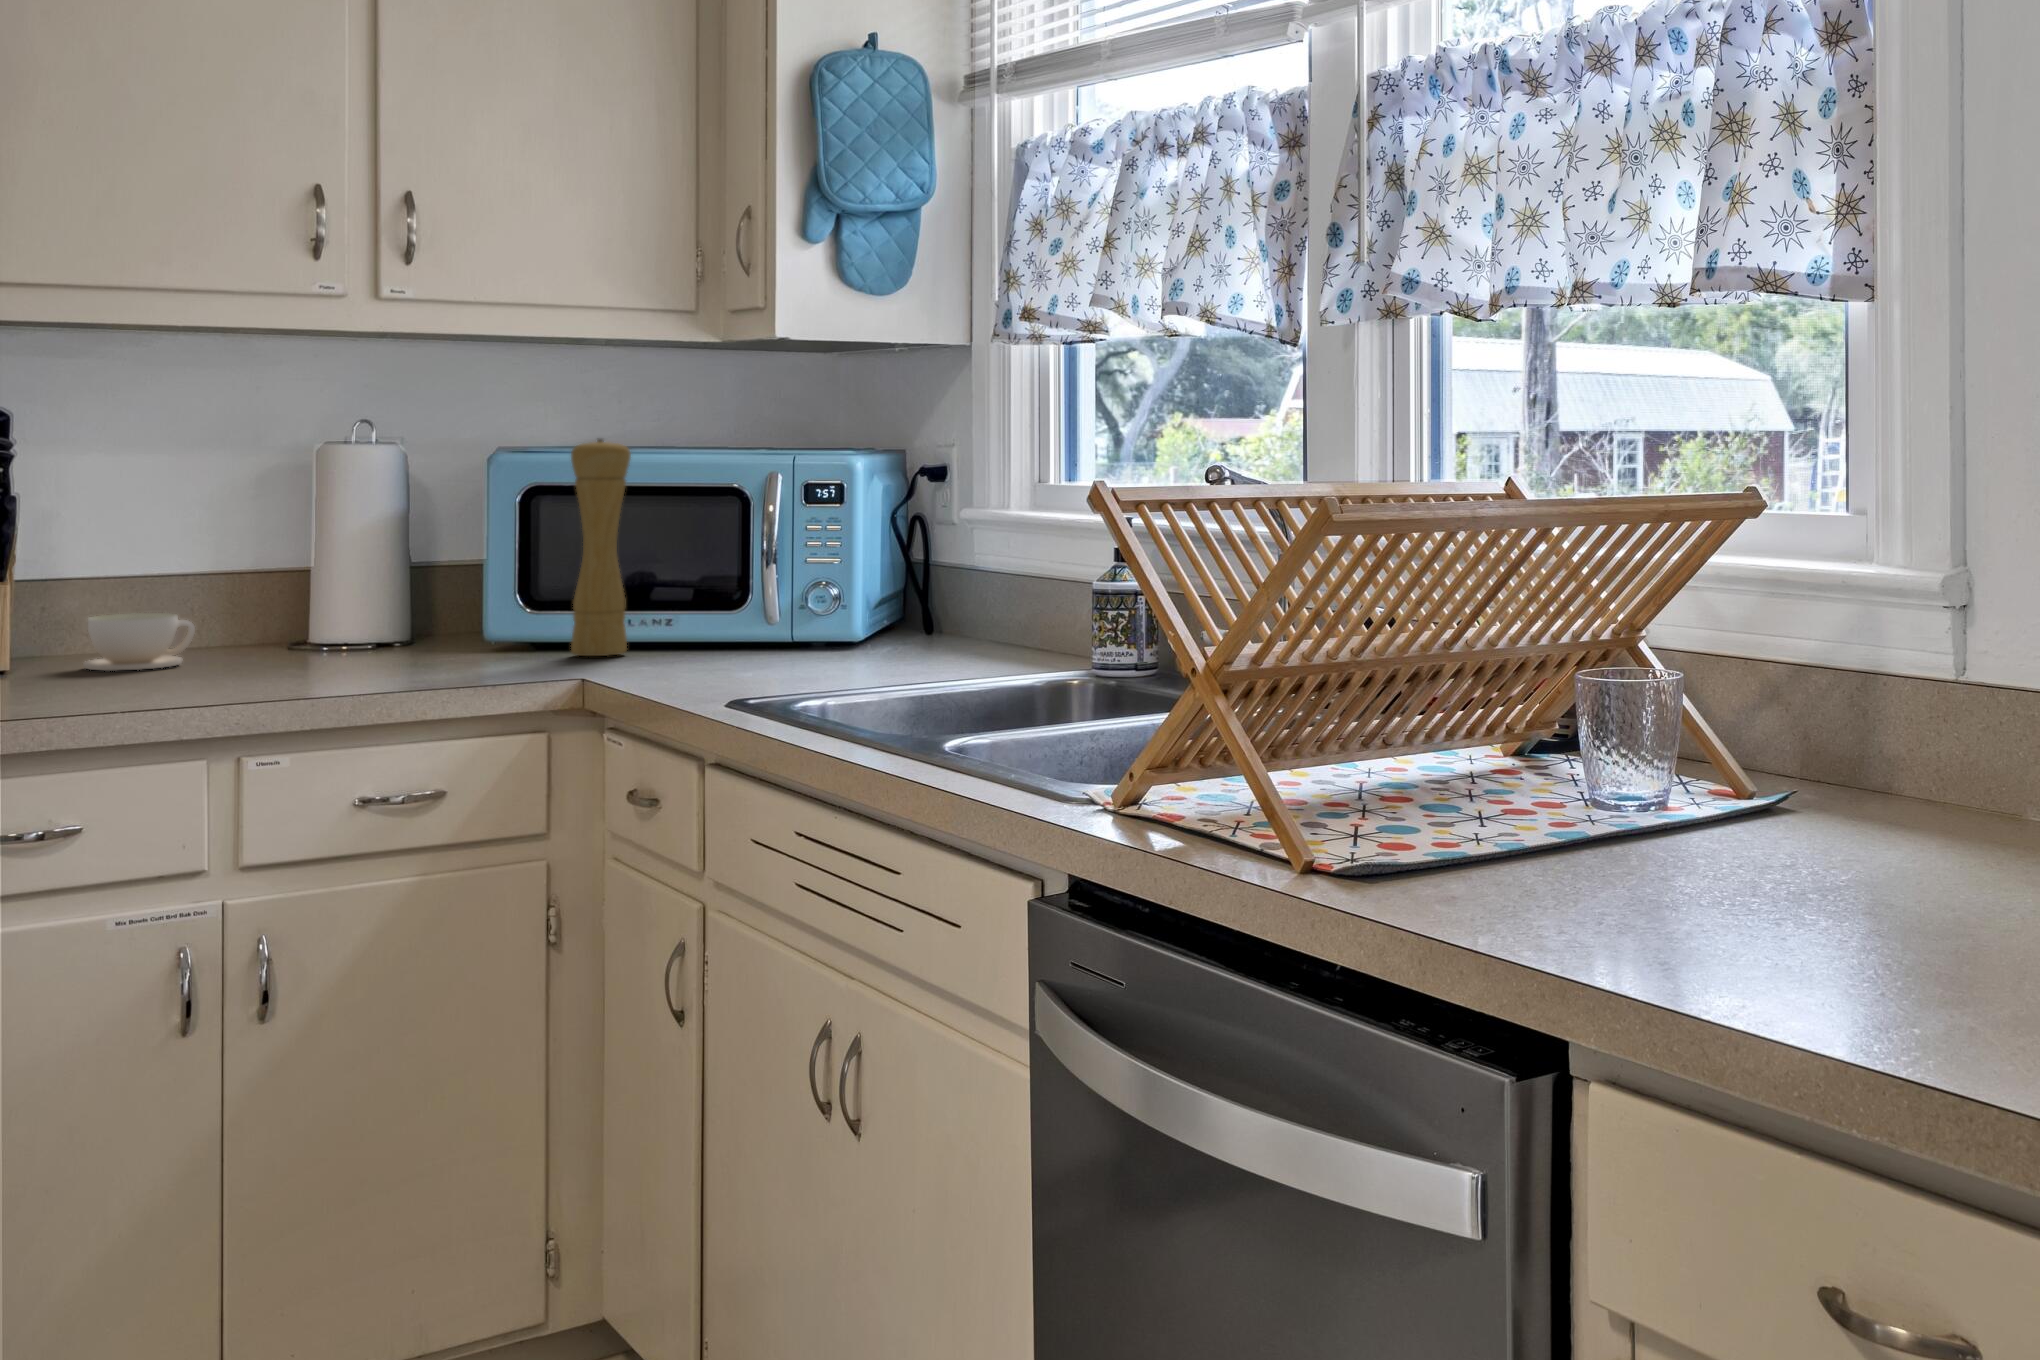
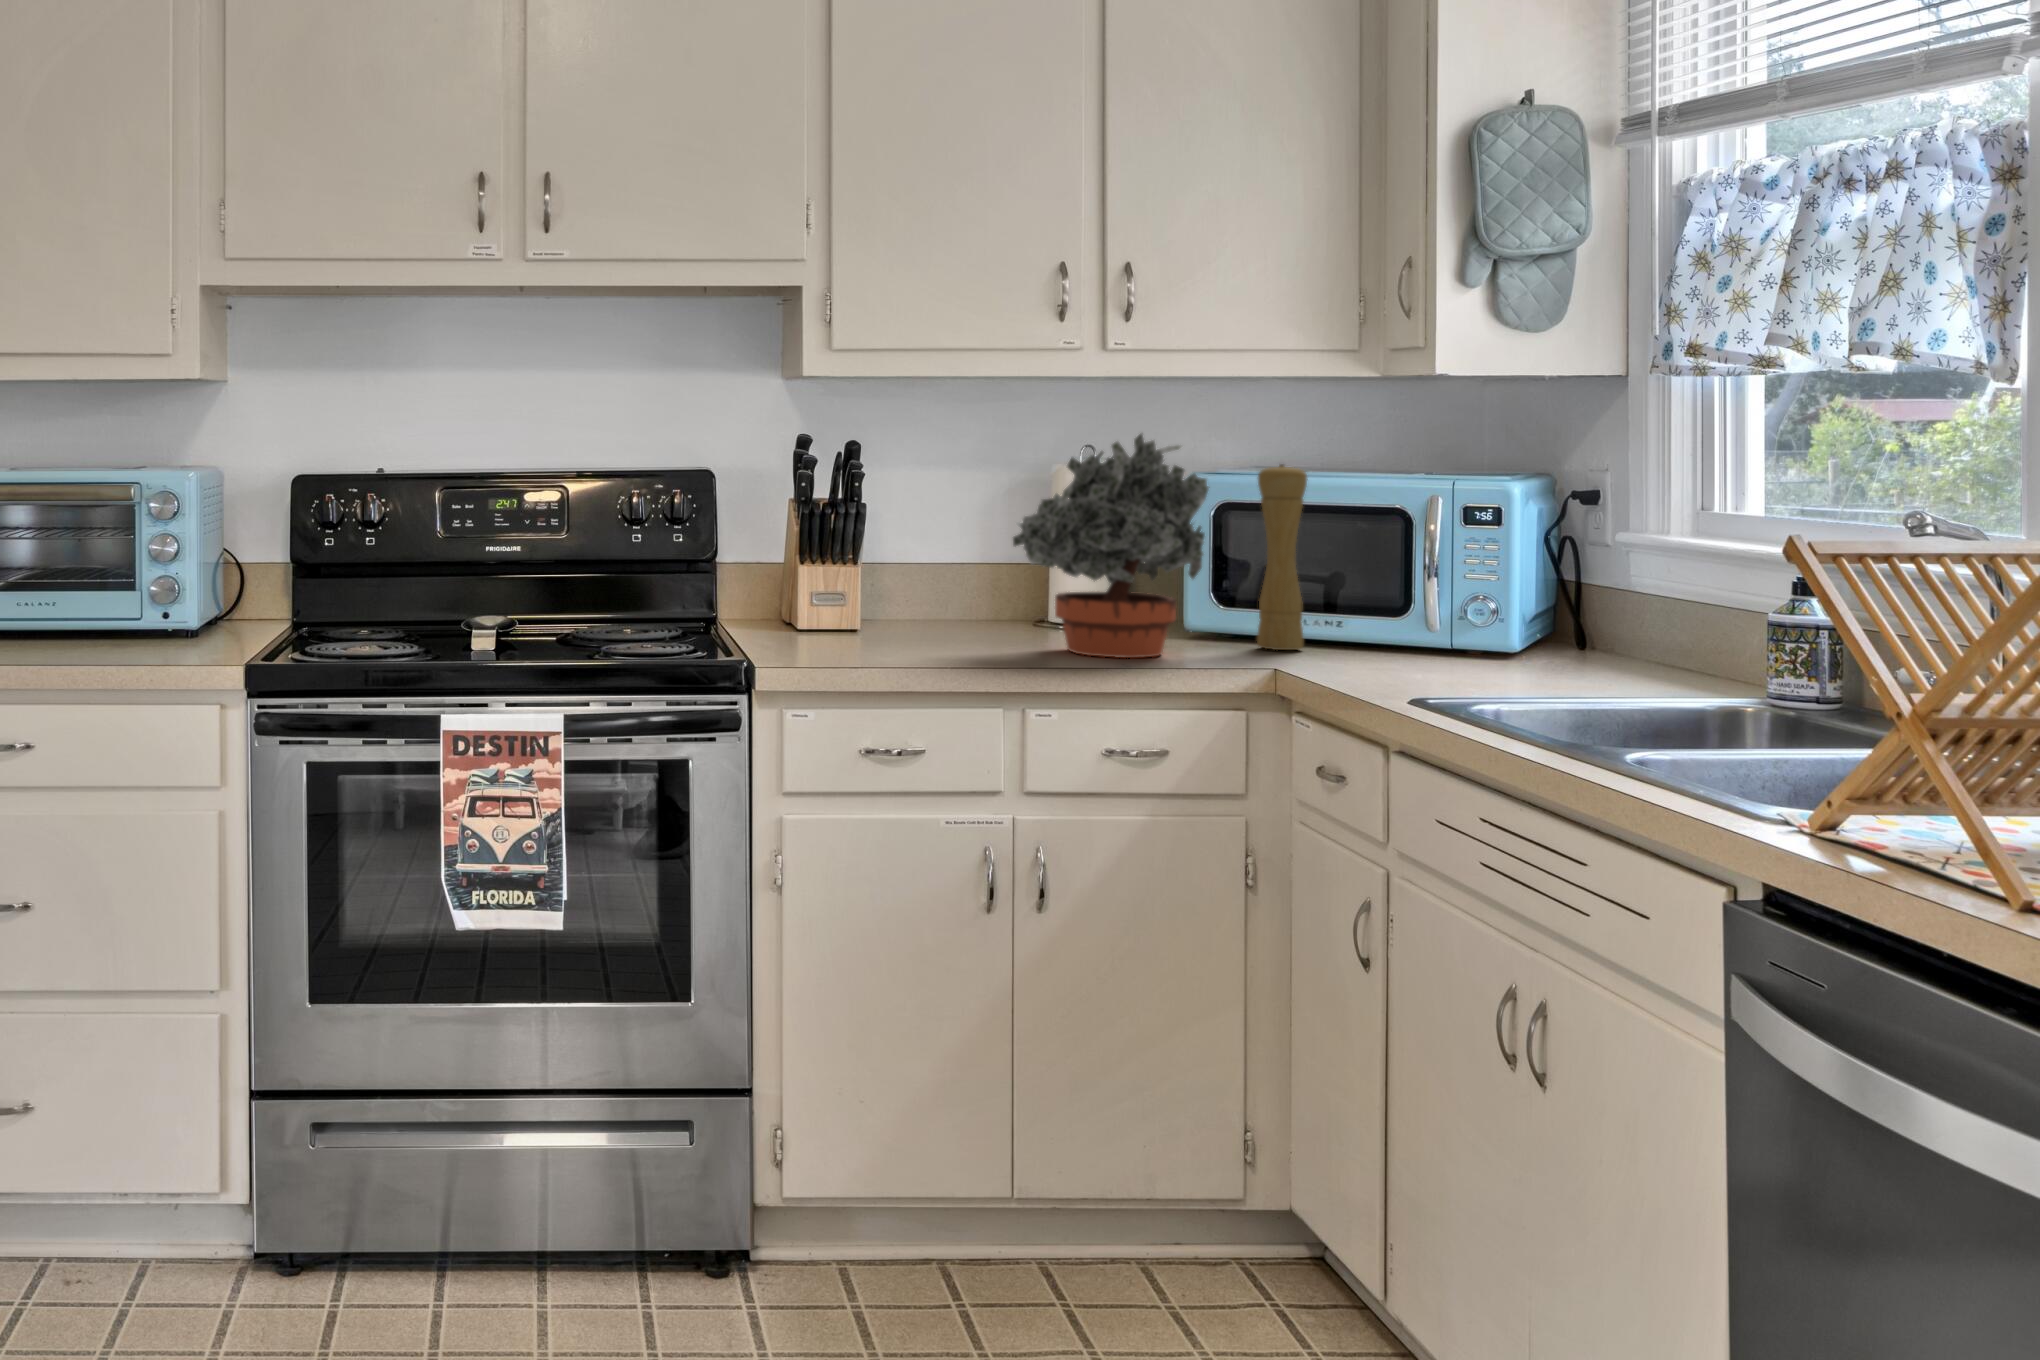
potted plant: none [227,399,504,681] -> present [1013,434,1209,658]
coffee cup: present [84,613,195,671] -> none [908,592,979,635]

